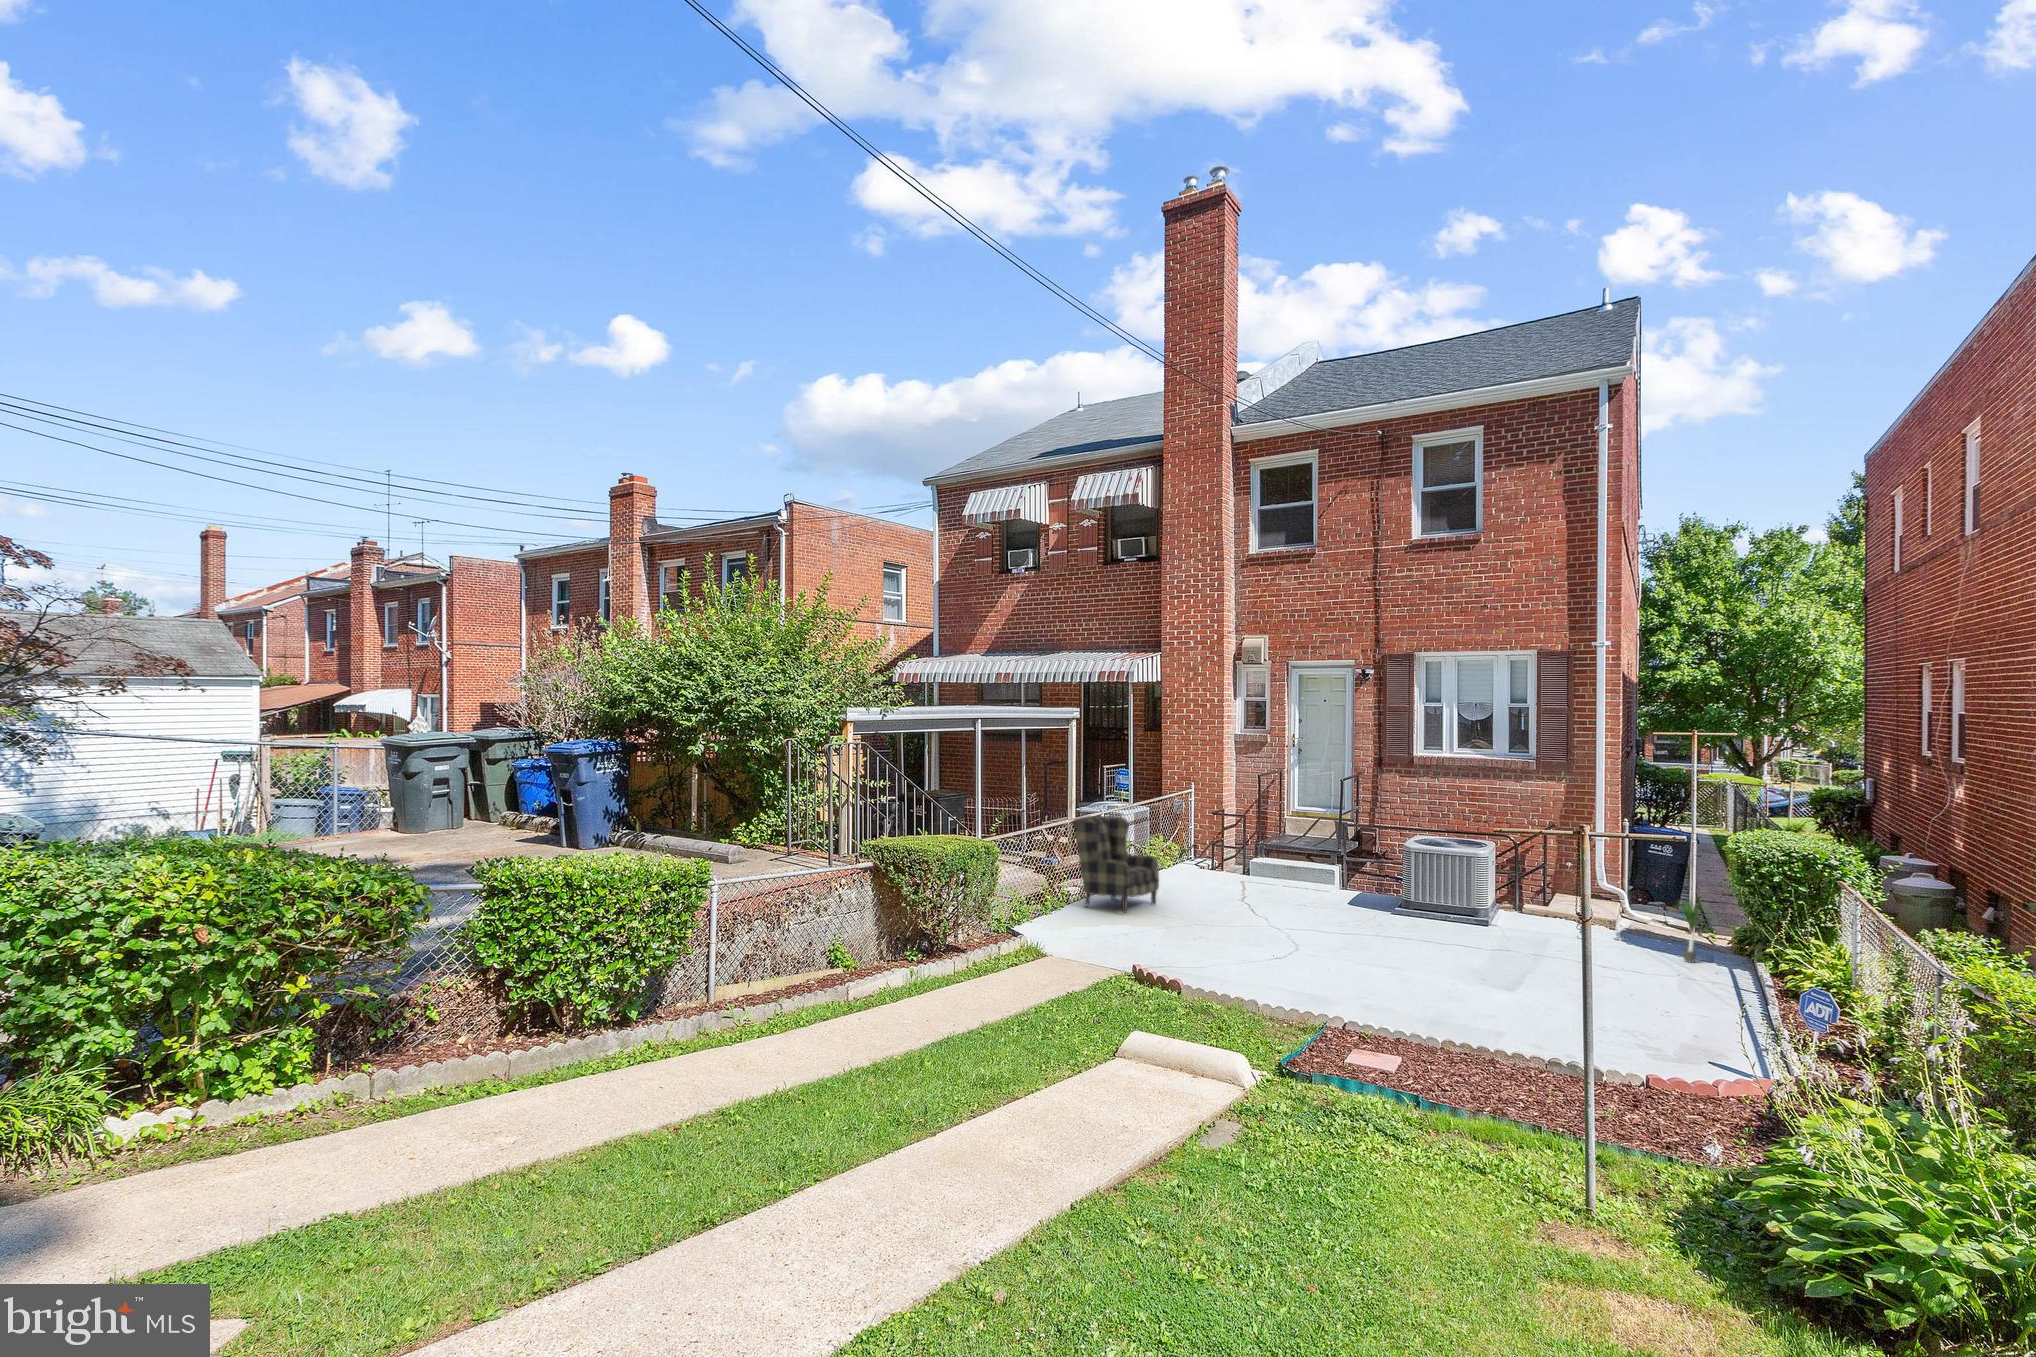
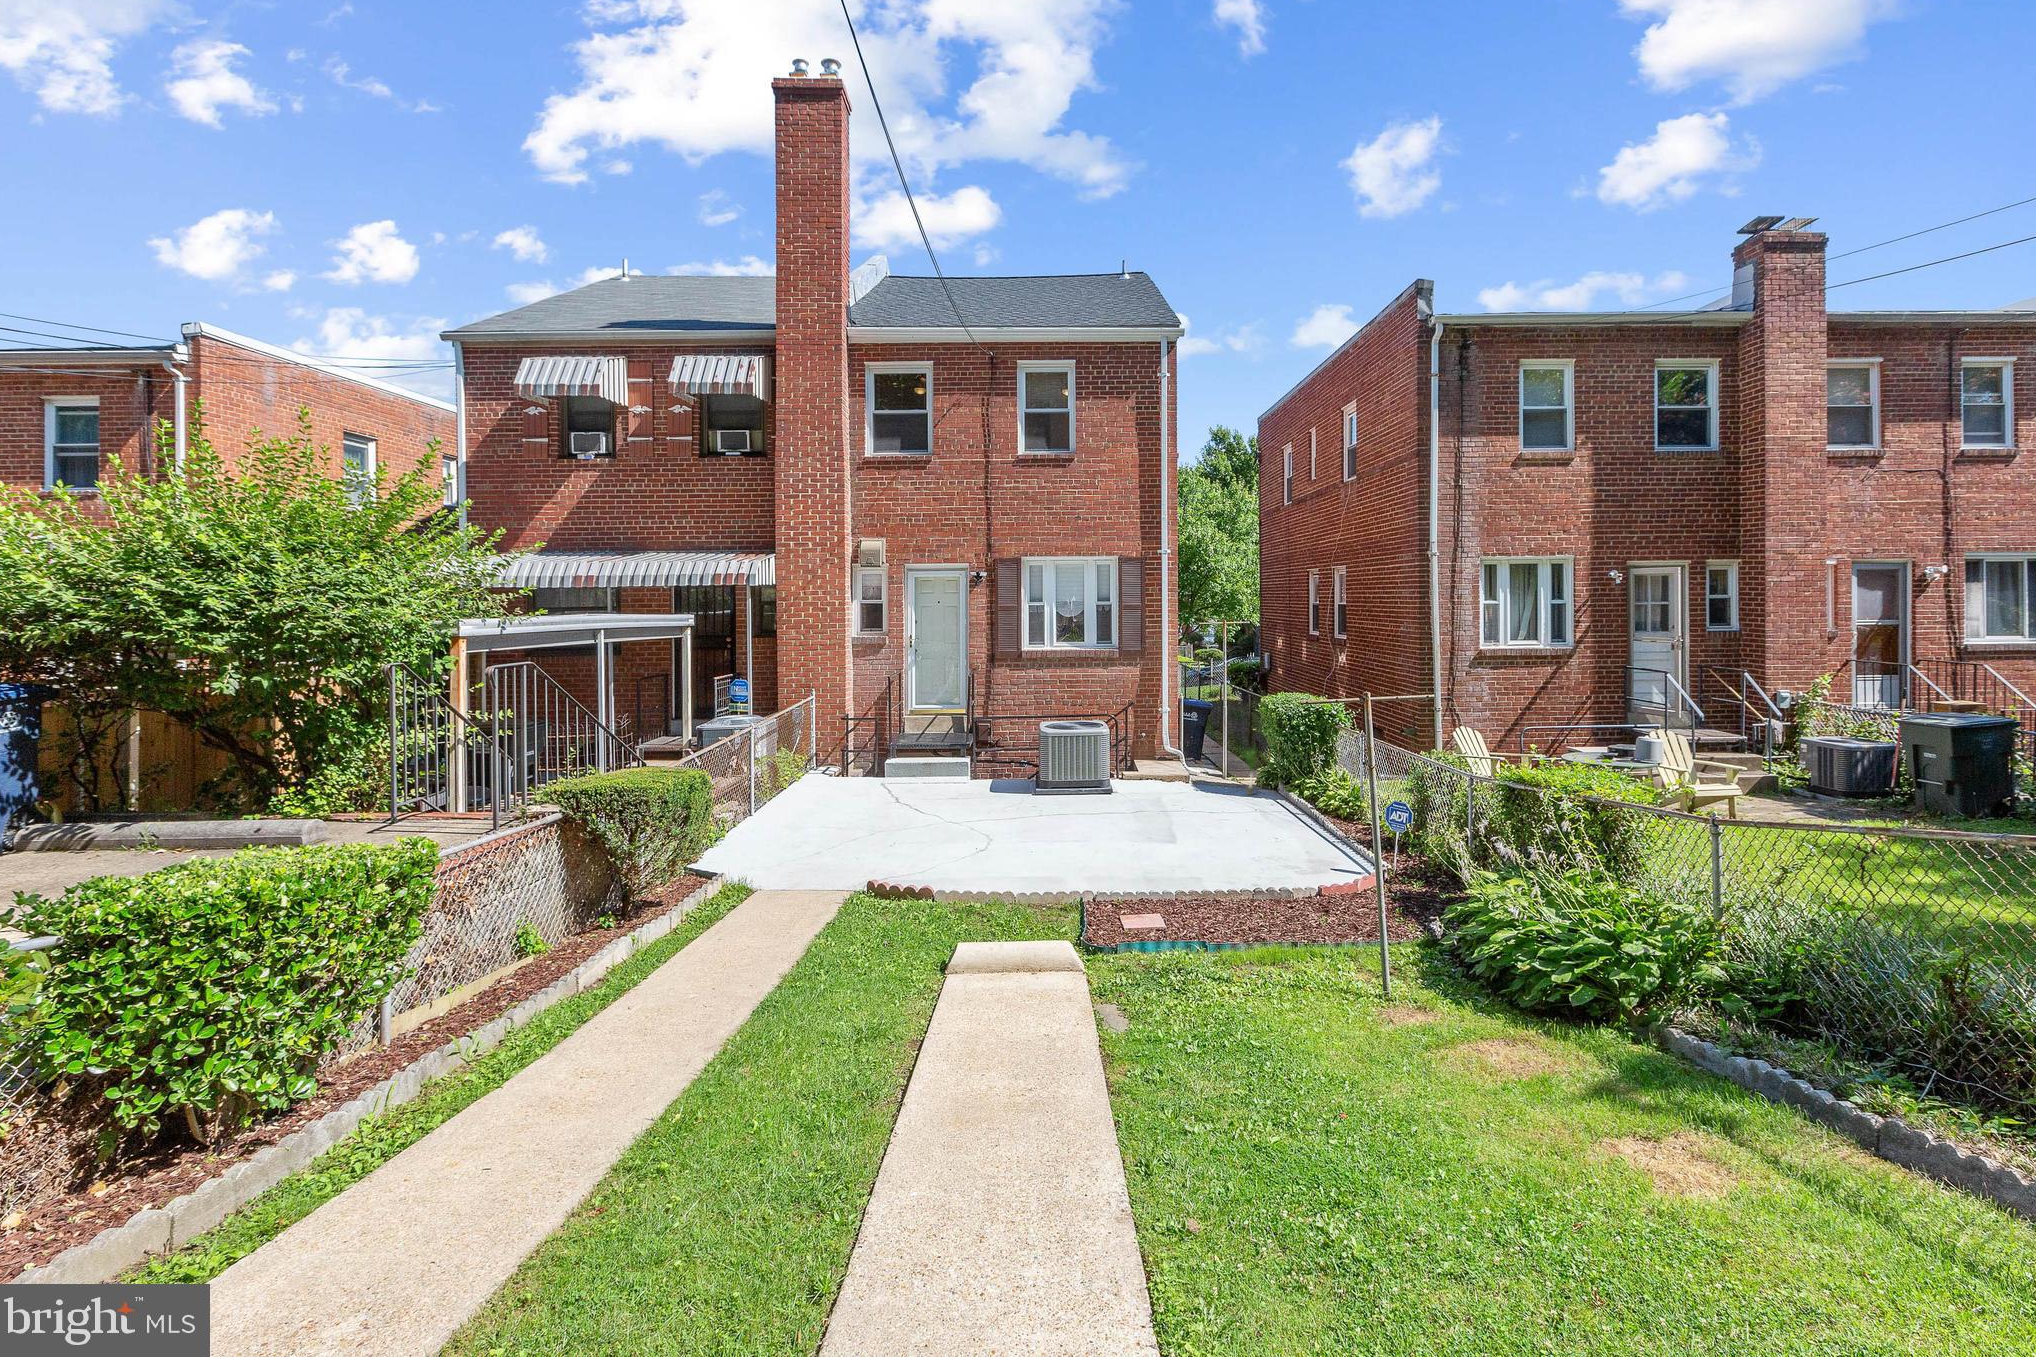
chair: present [1073,816,1159,913] -> none [758,725,841,817]

